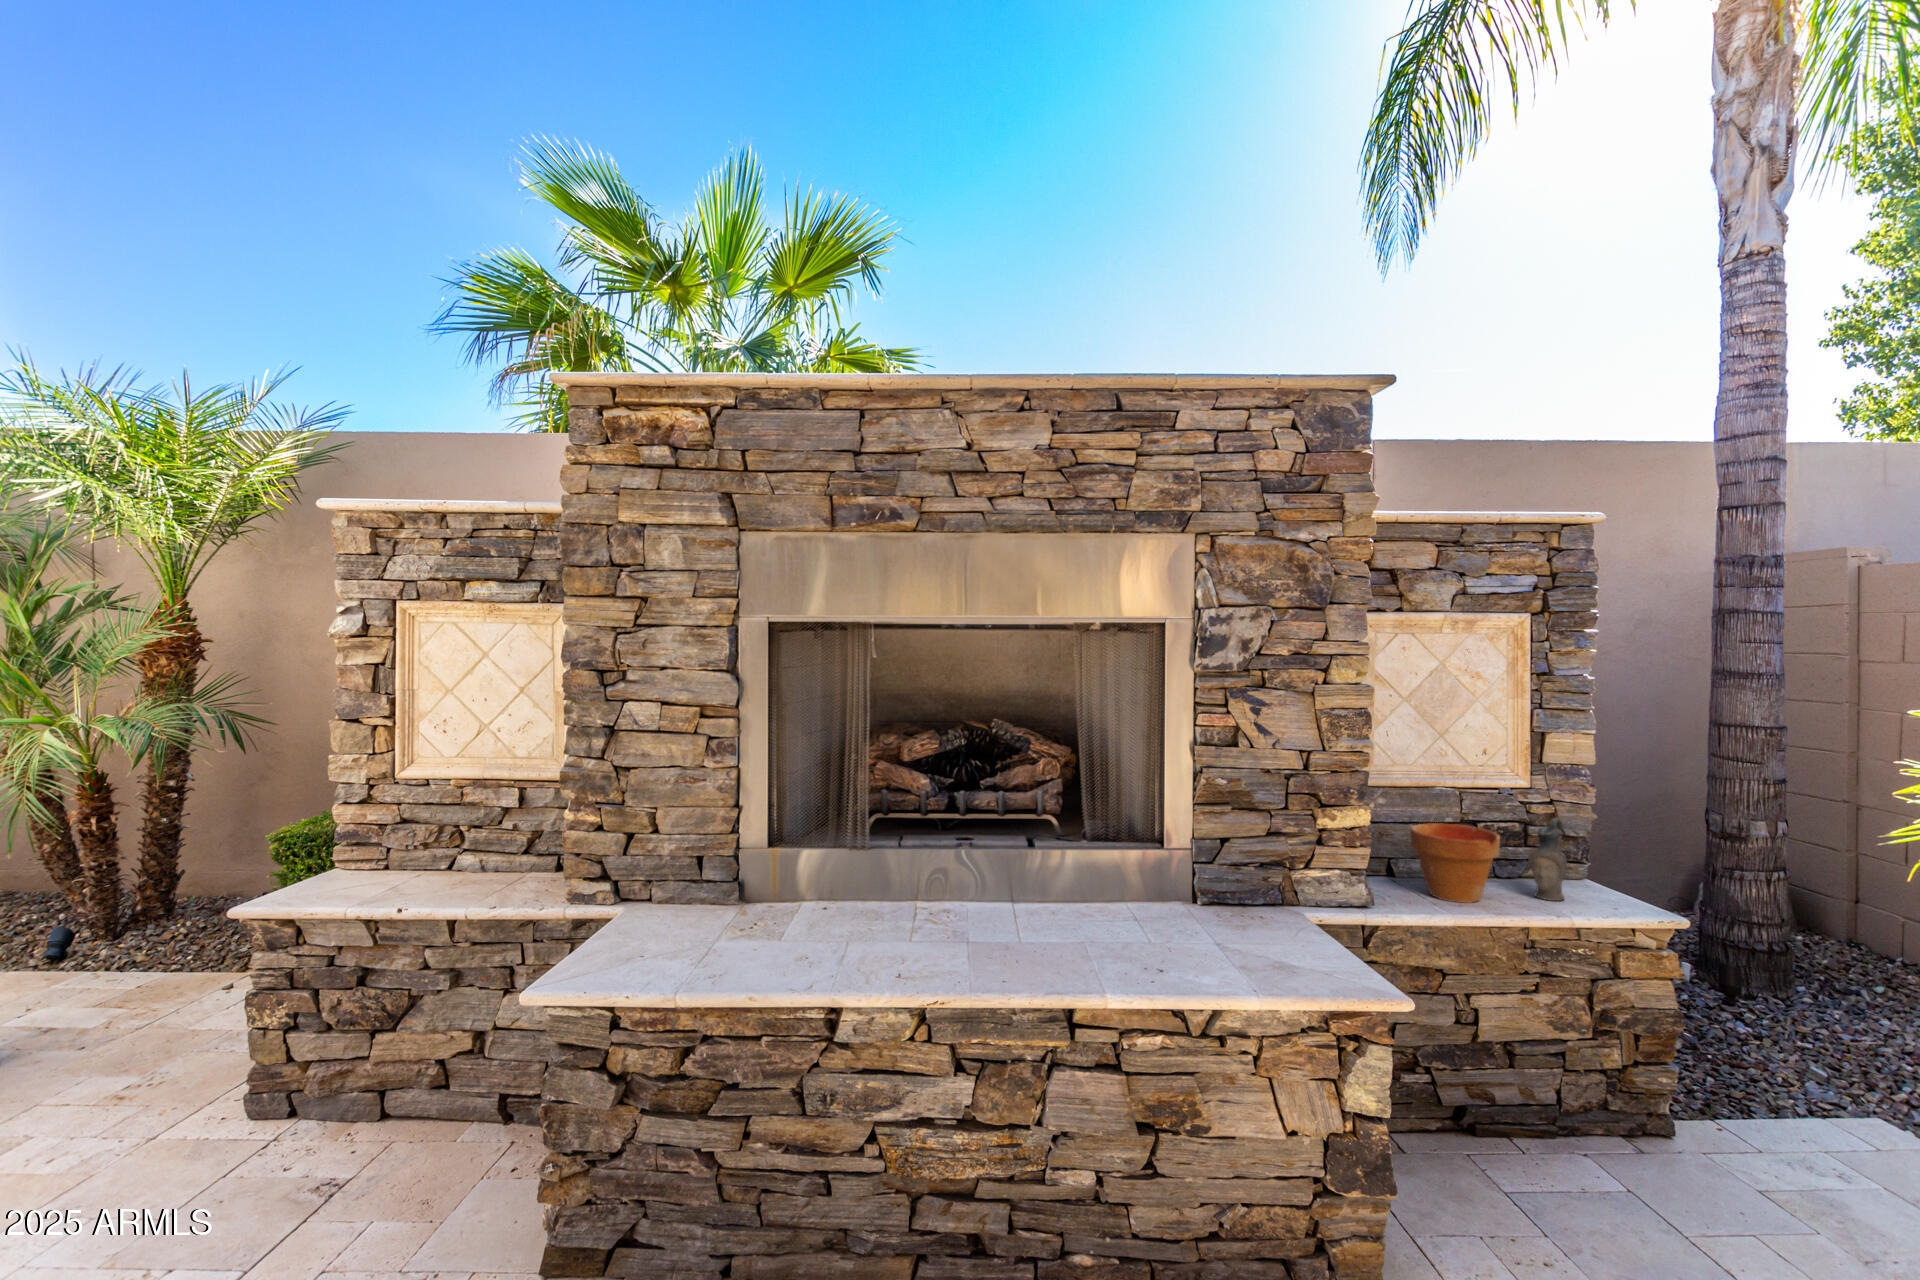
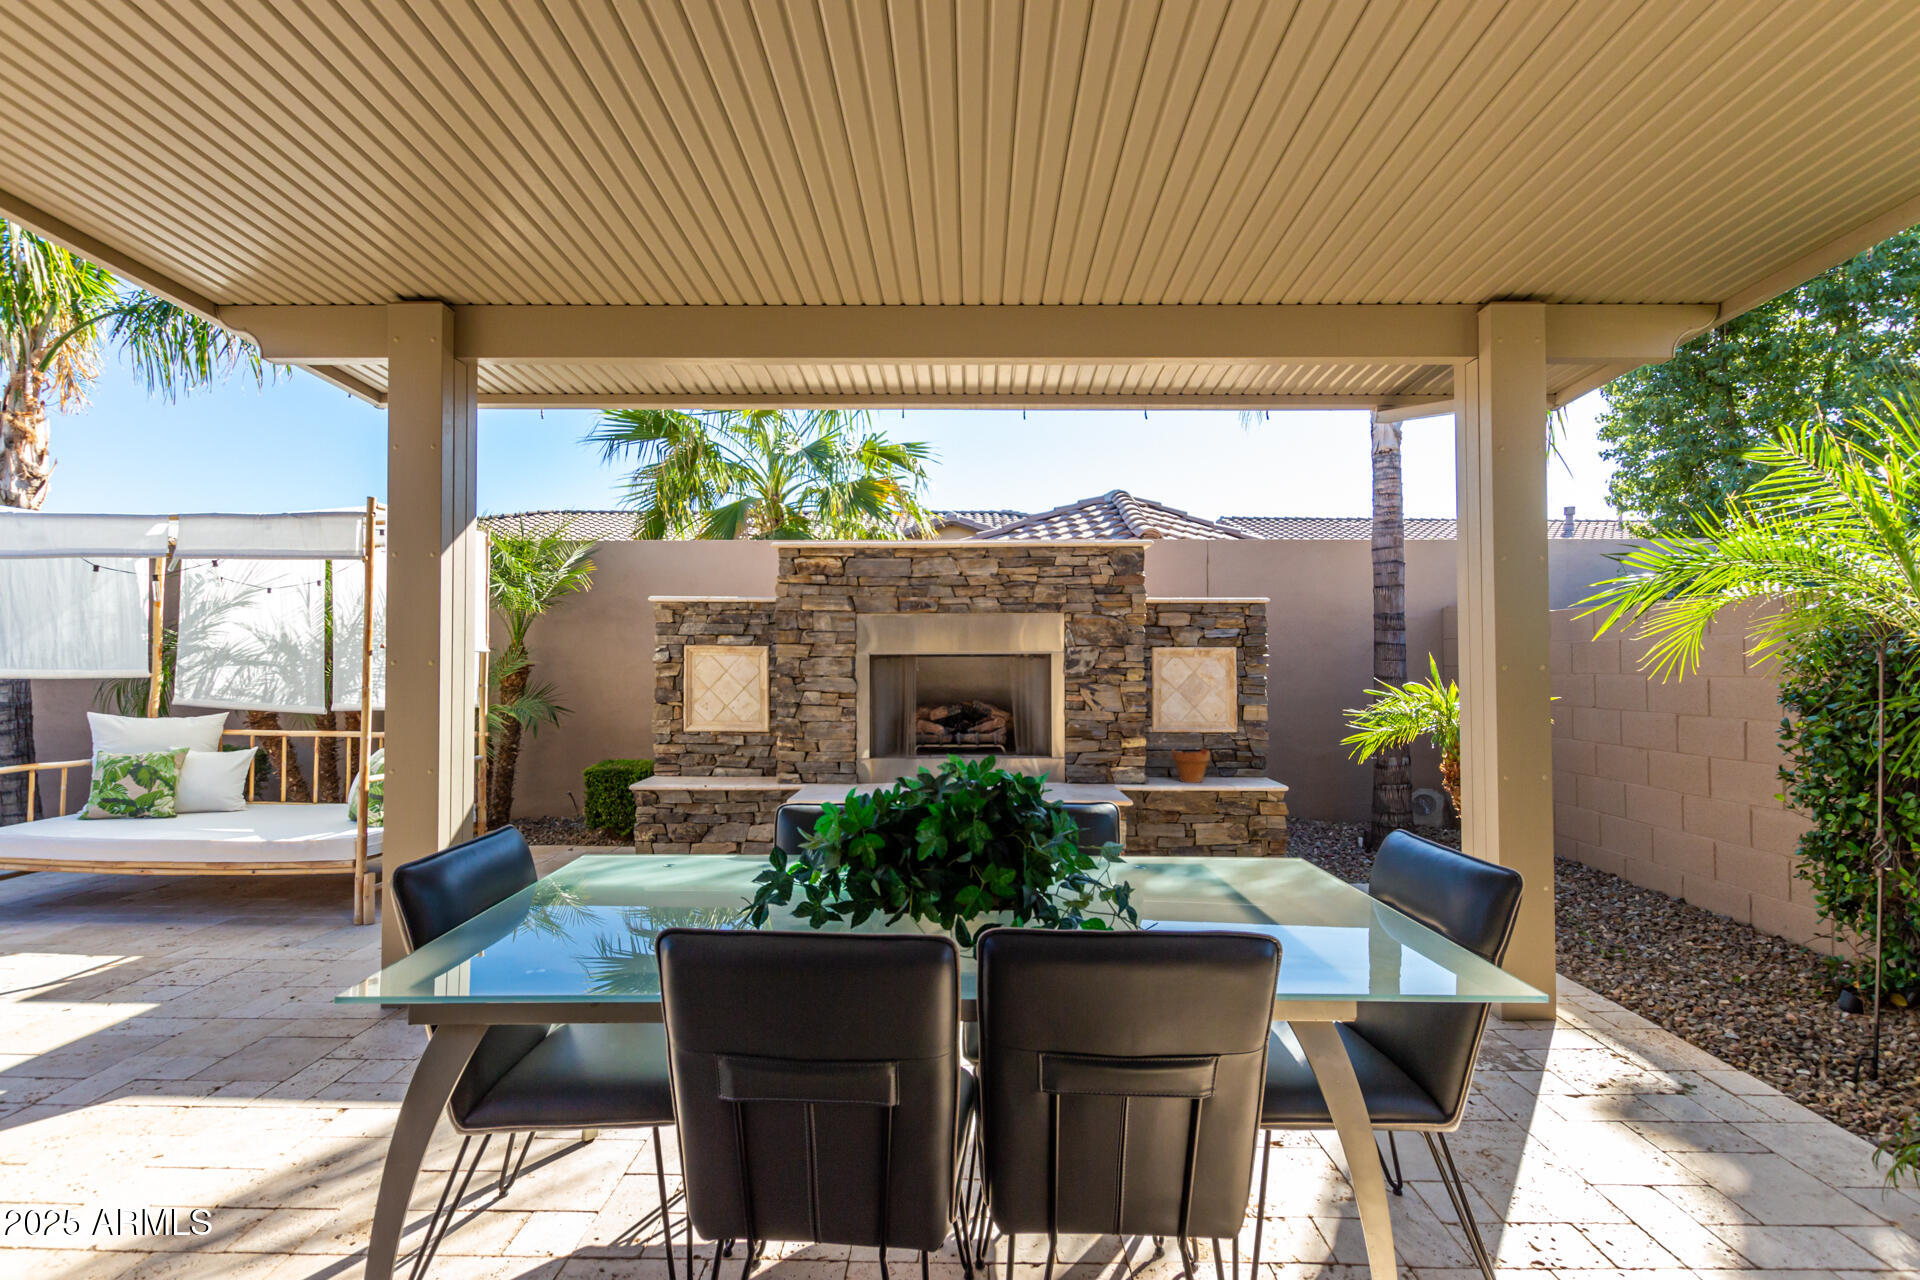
ceramic pitcher: present [1528,818,1567,901] -> none [1226,744,1243,782]

